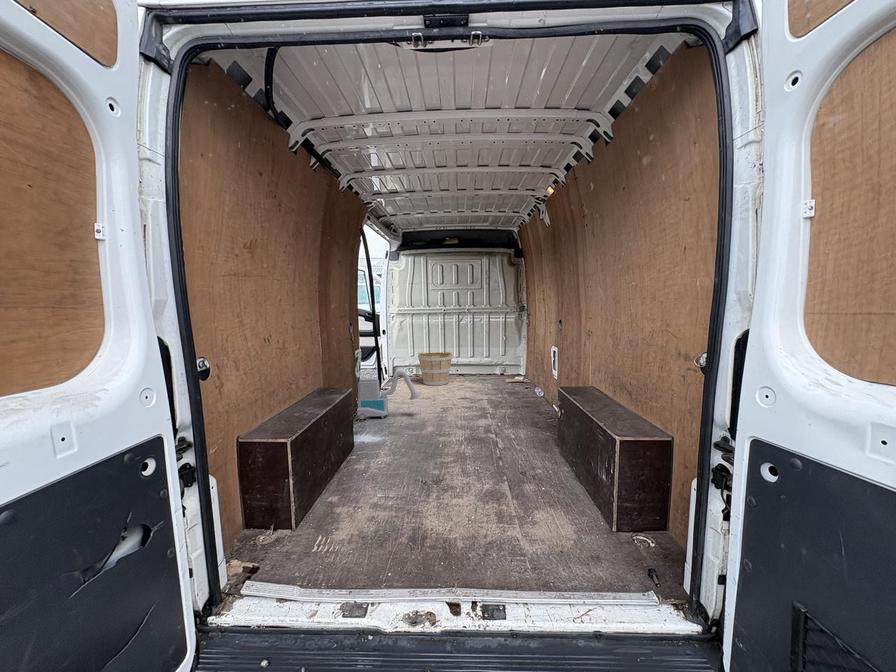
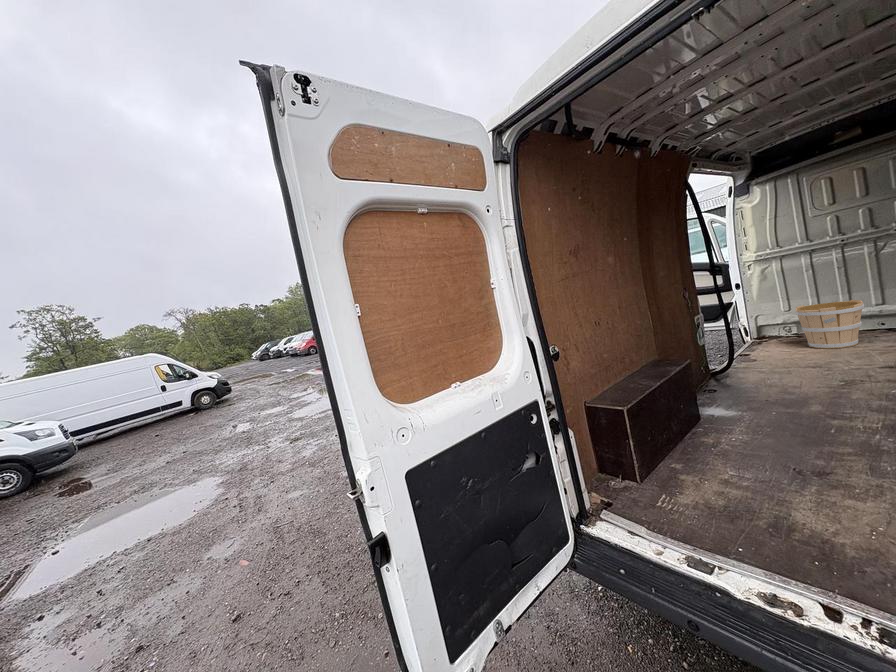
vacuum cleaner: present [357,370,421,419] -> none [703,334,799,390]

